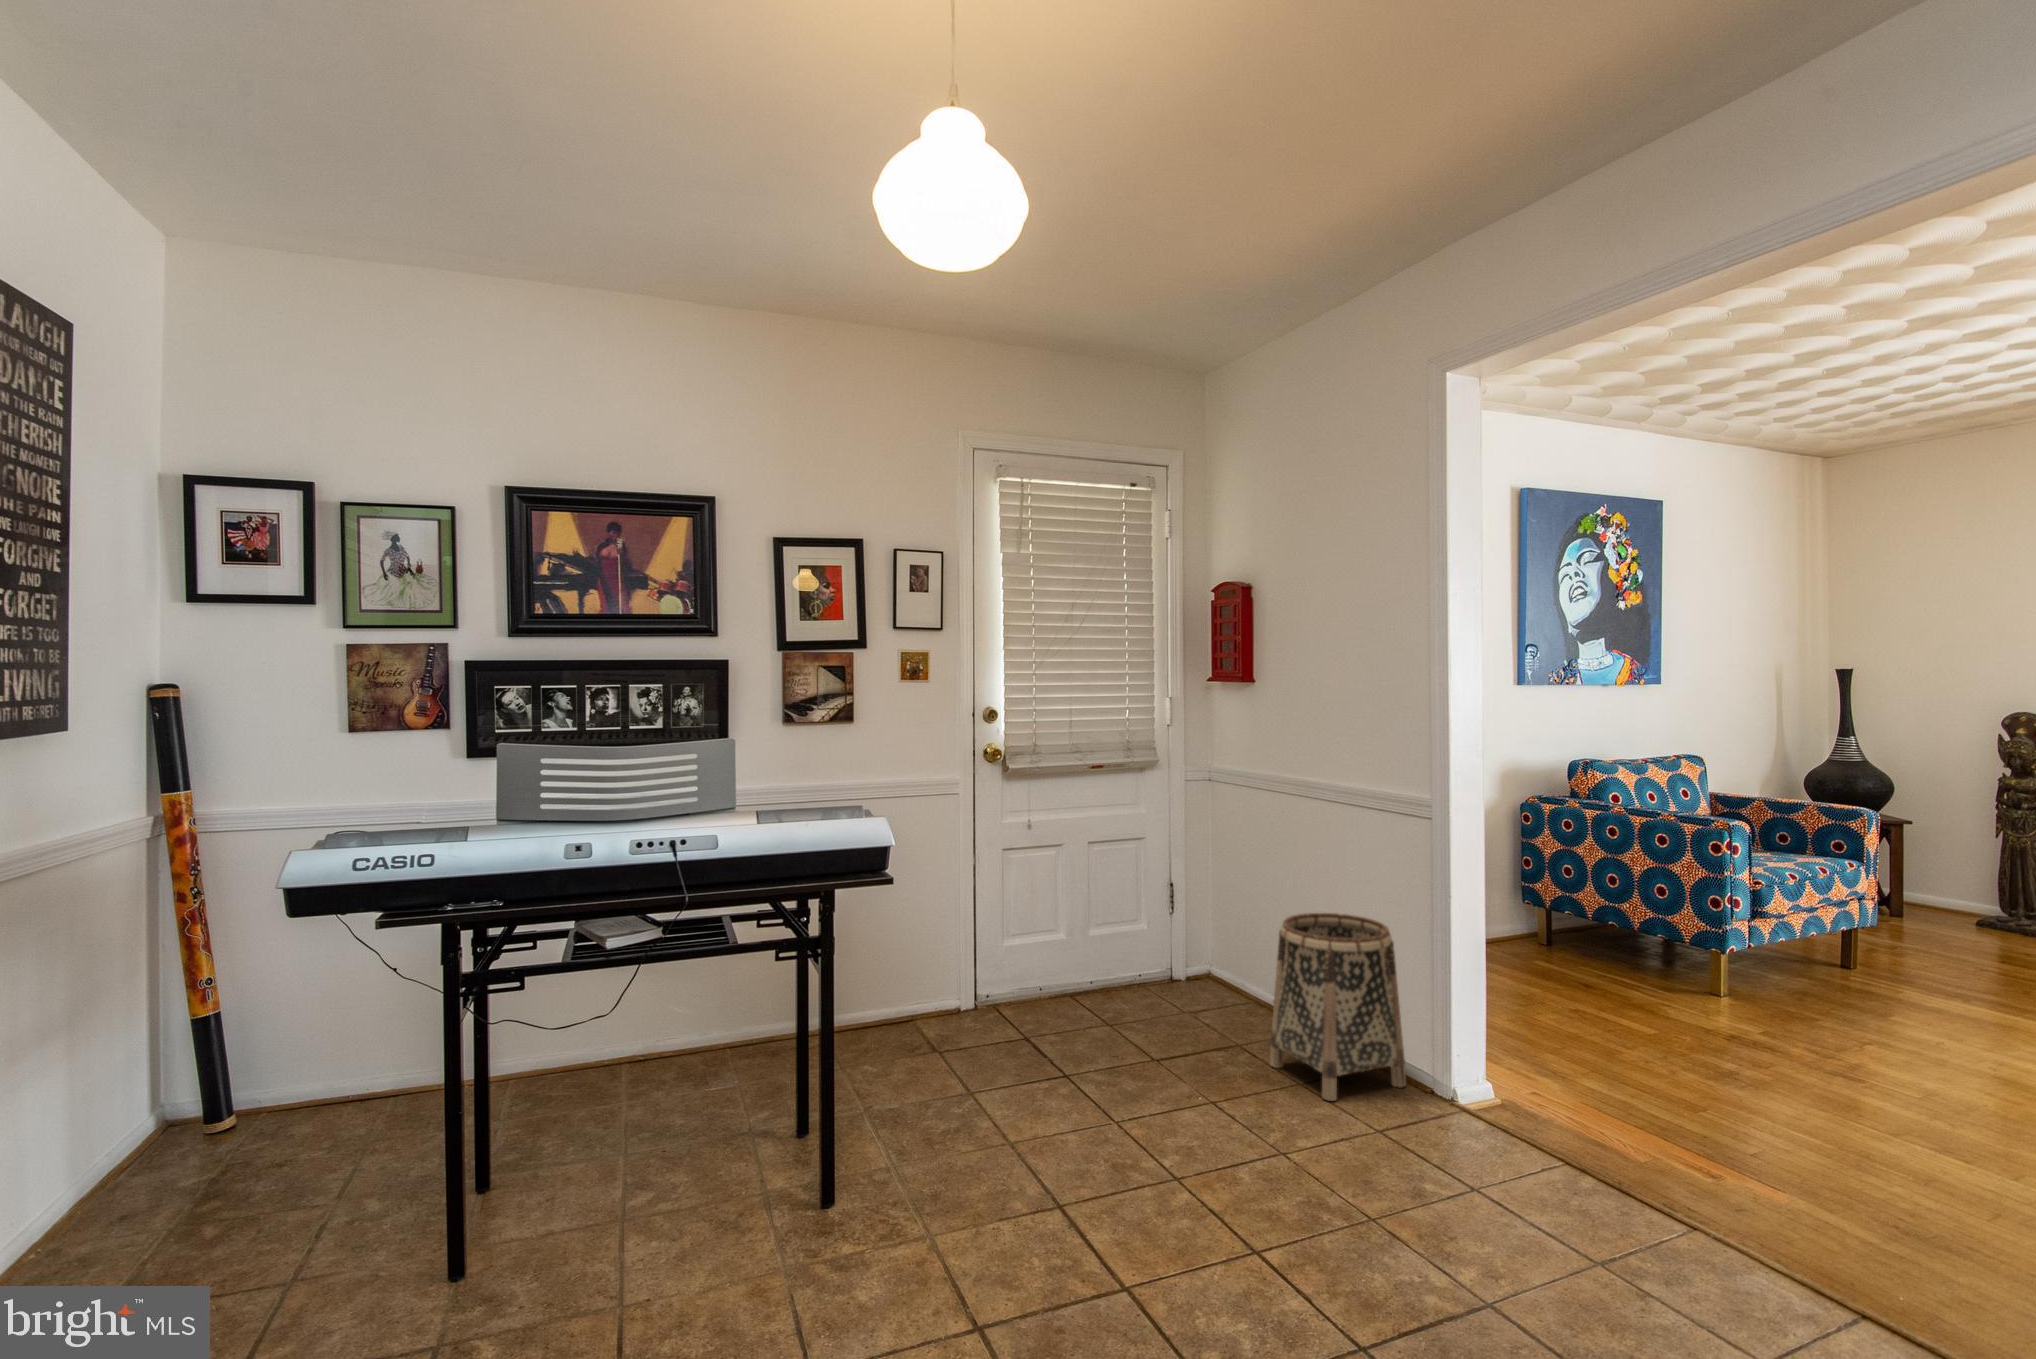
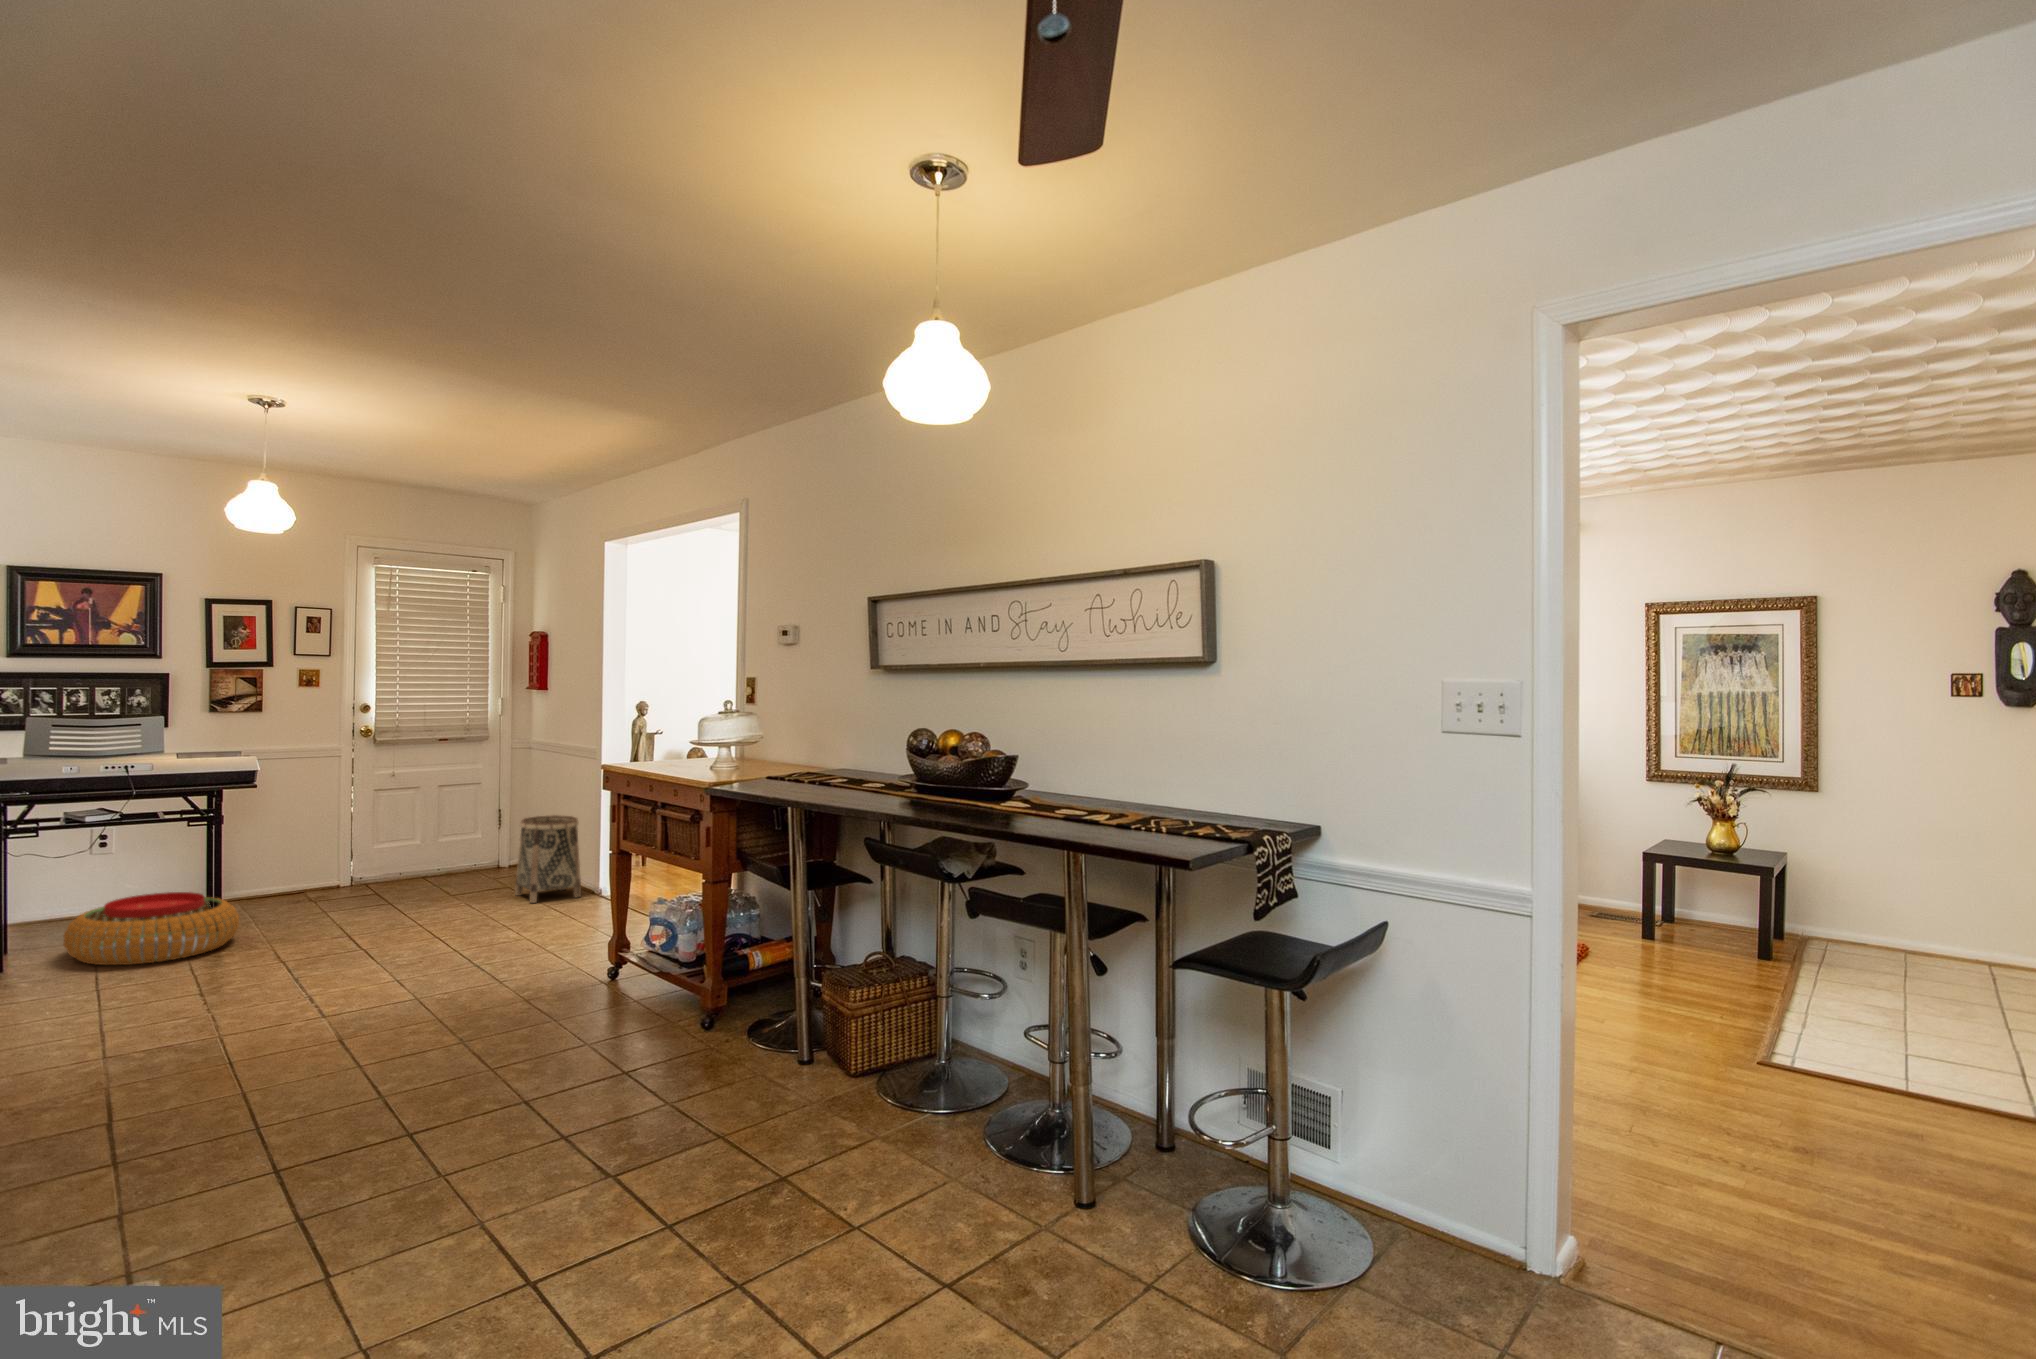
pouf: none [562,1075,855,1280] -> present [63,892,239,965]

